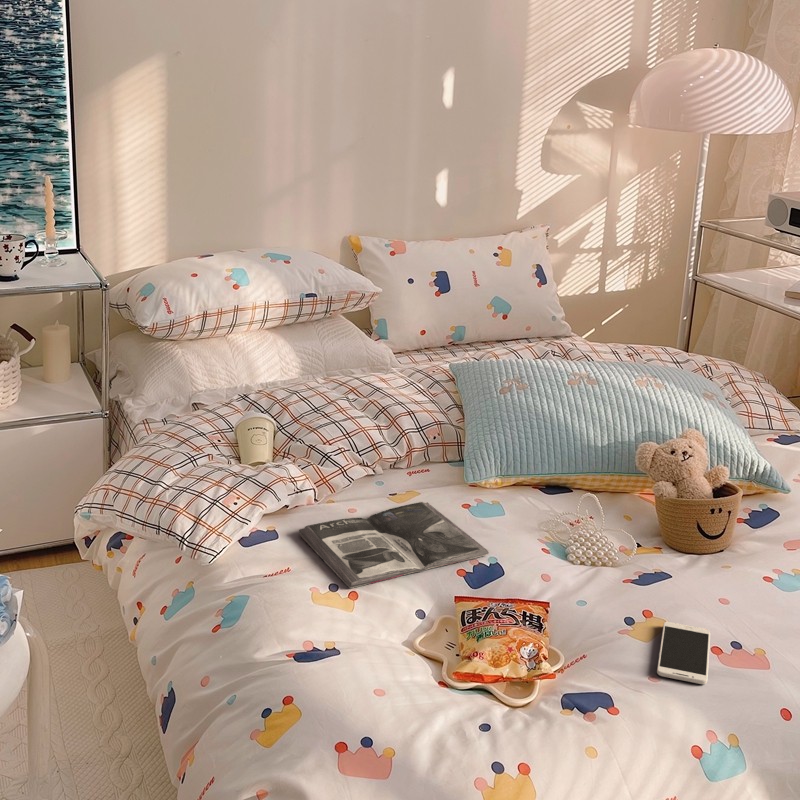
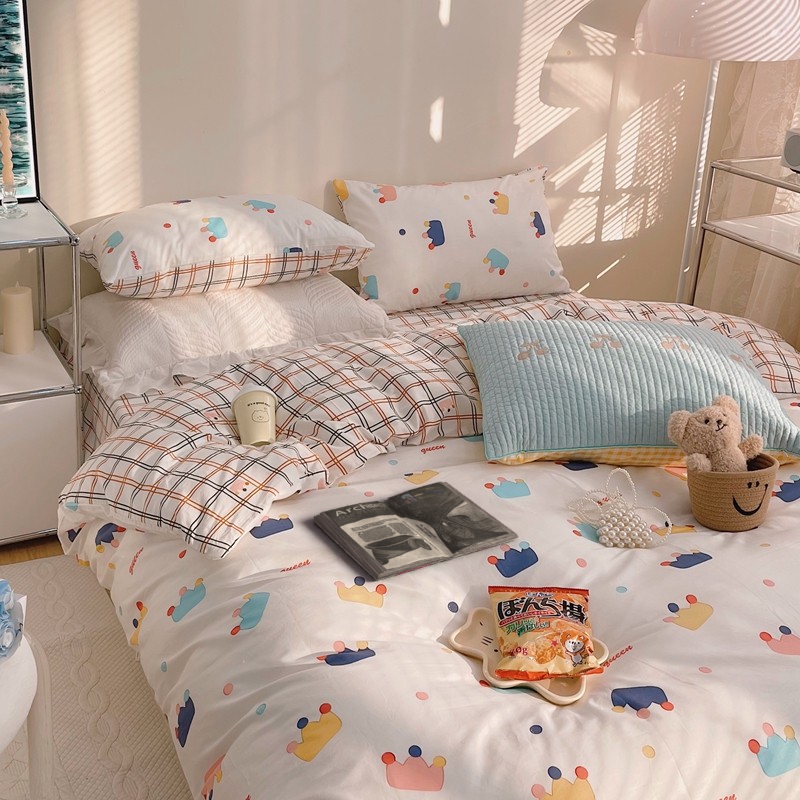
smartphone: present [657,622,710,684] -> none [708,608,761,675]

